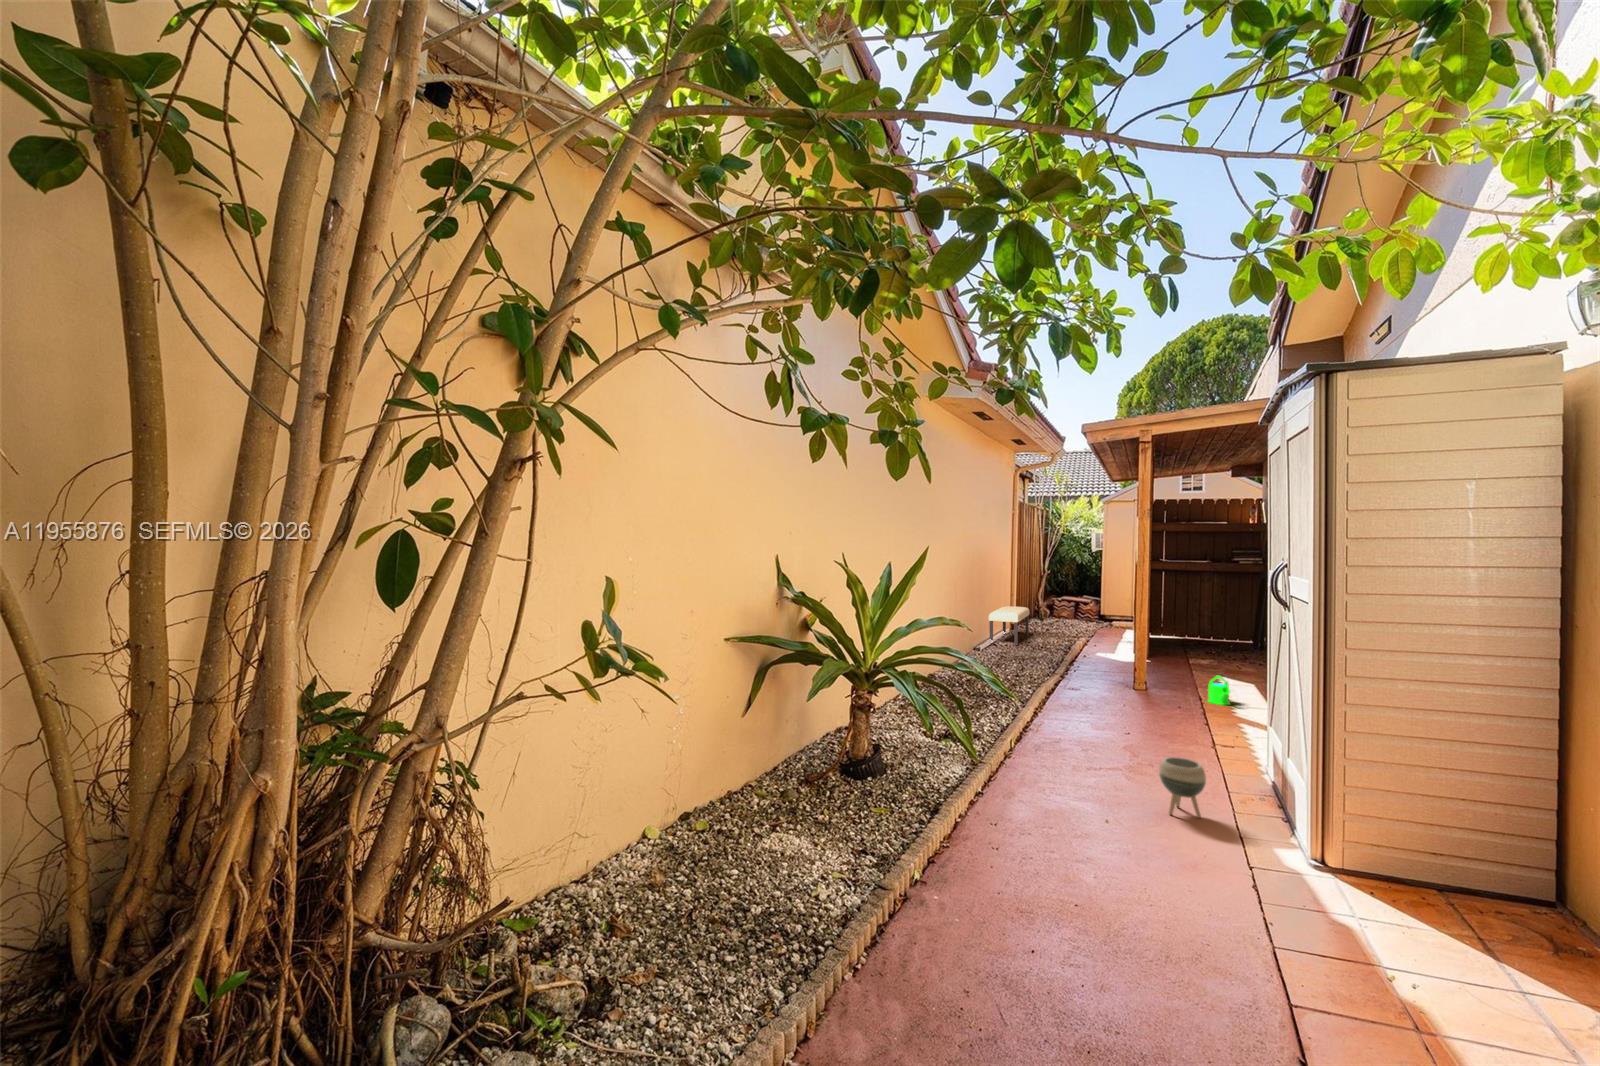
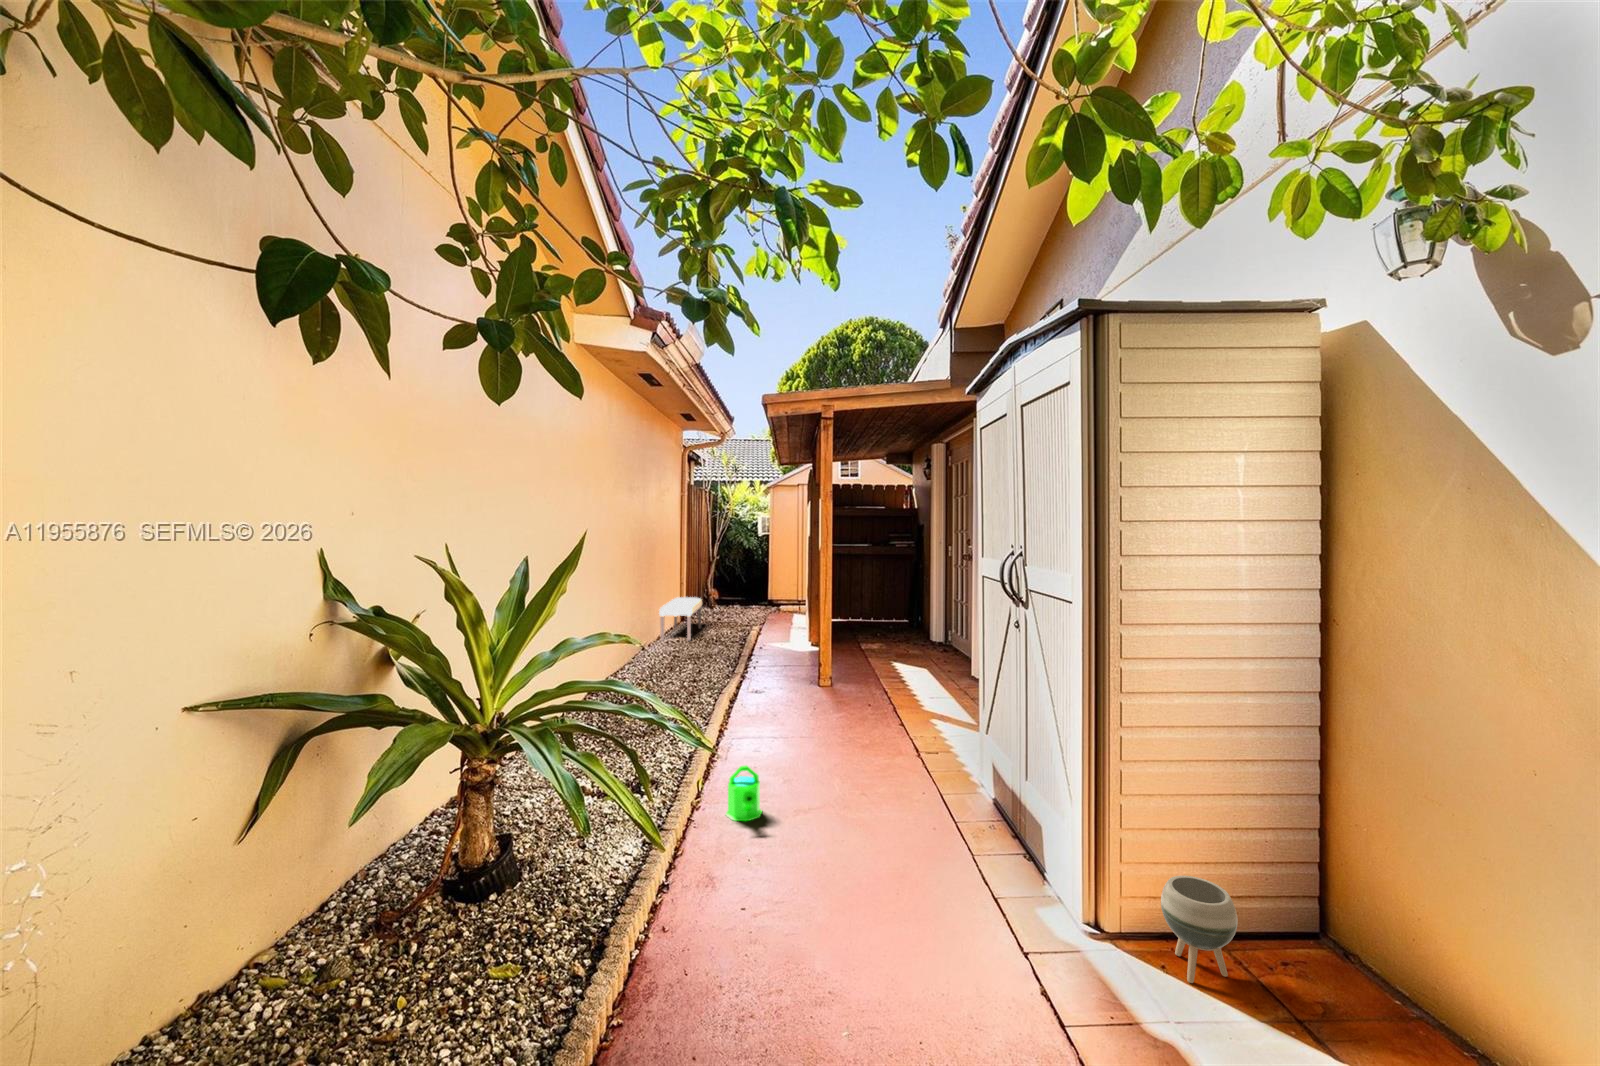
watering can: present [1208,676,1230,705] -> present [726,766,762,821]
planter: present [1159,757,1206,818] -> present [1161,876,1238,983]

